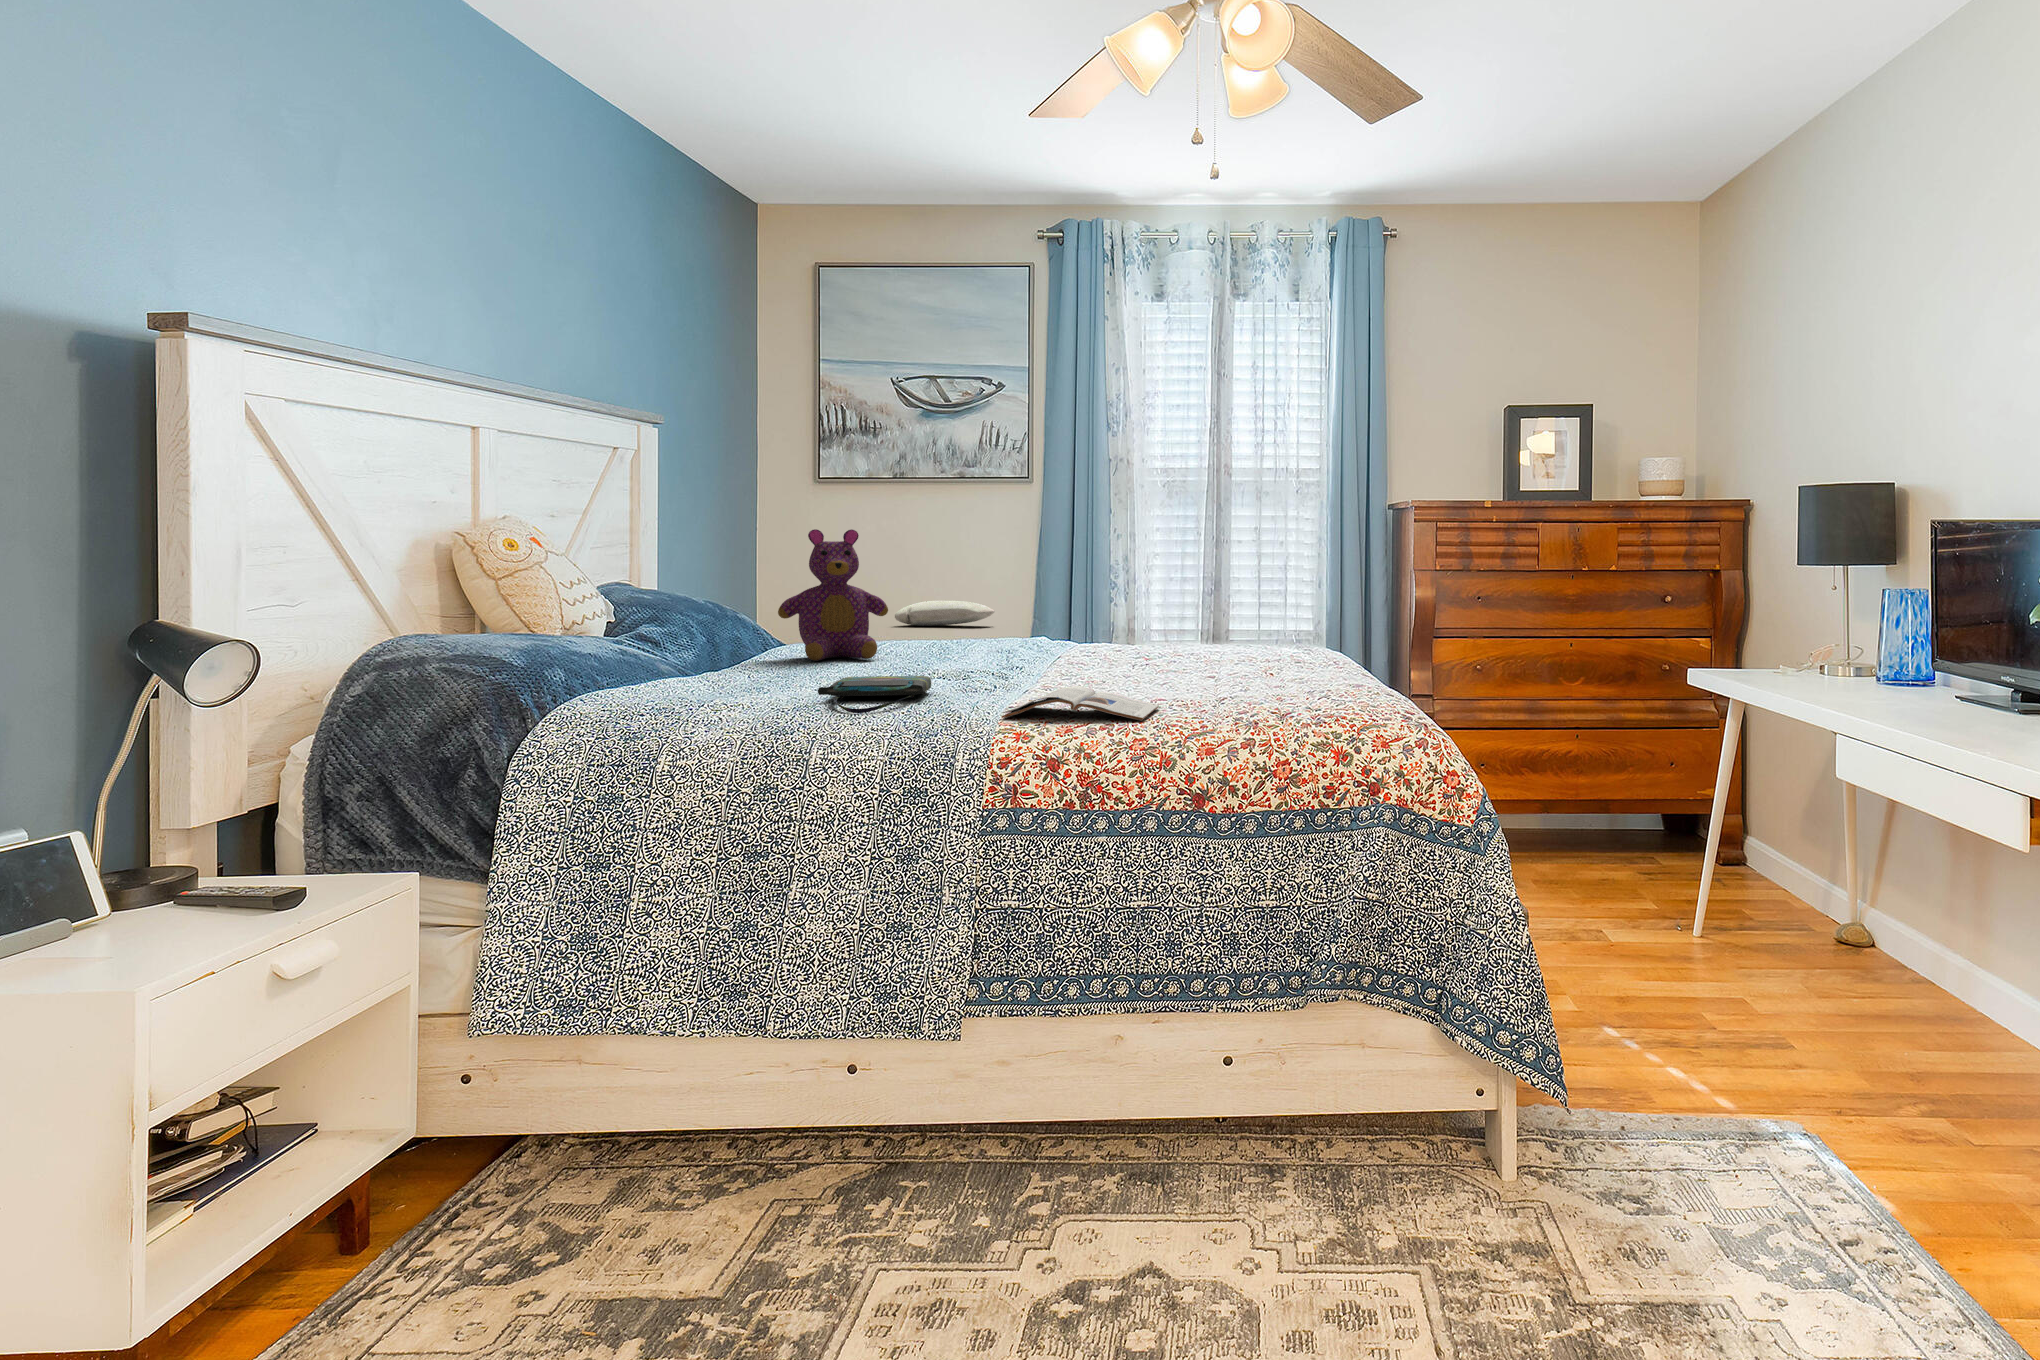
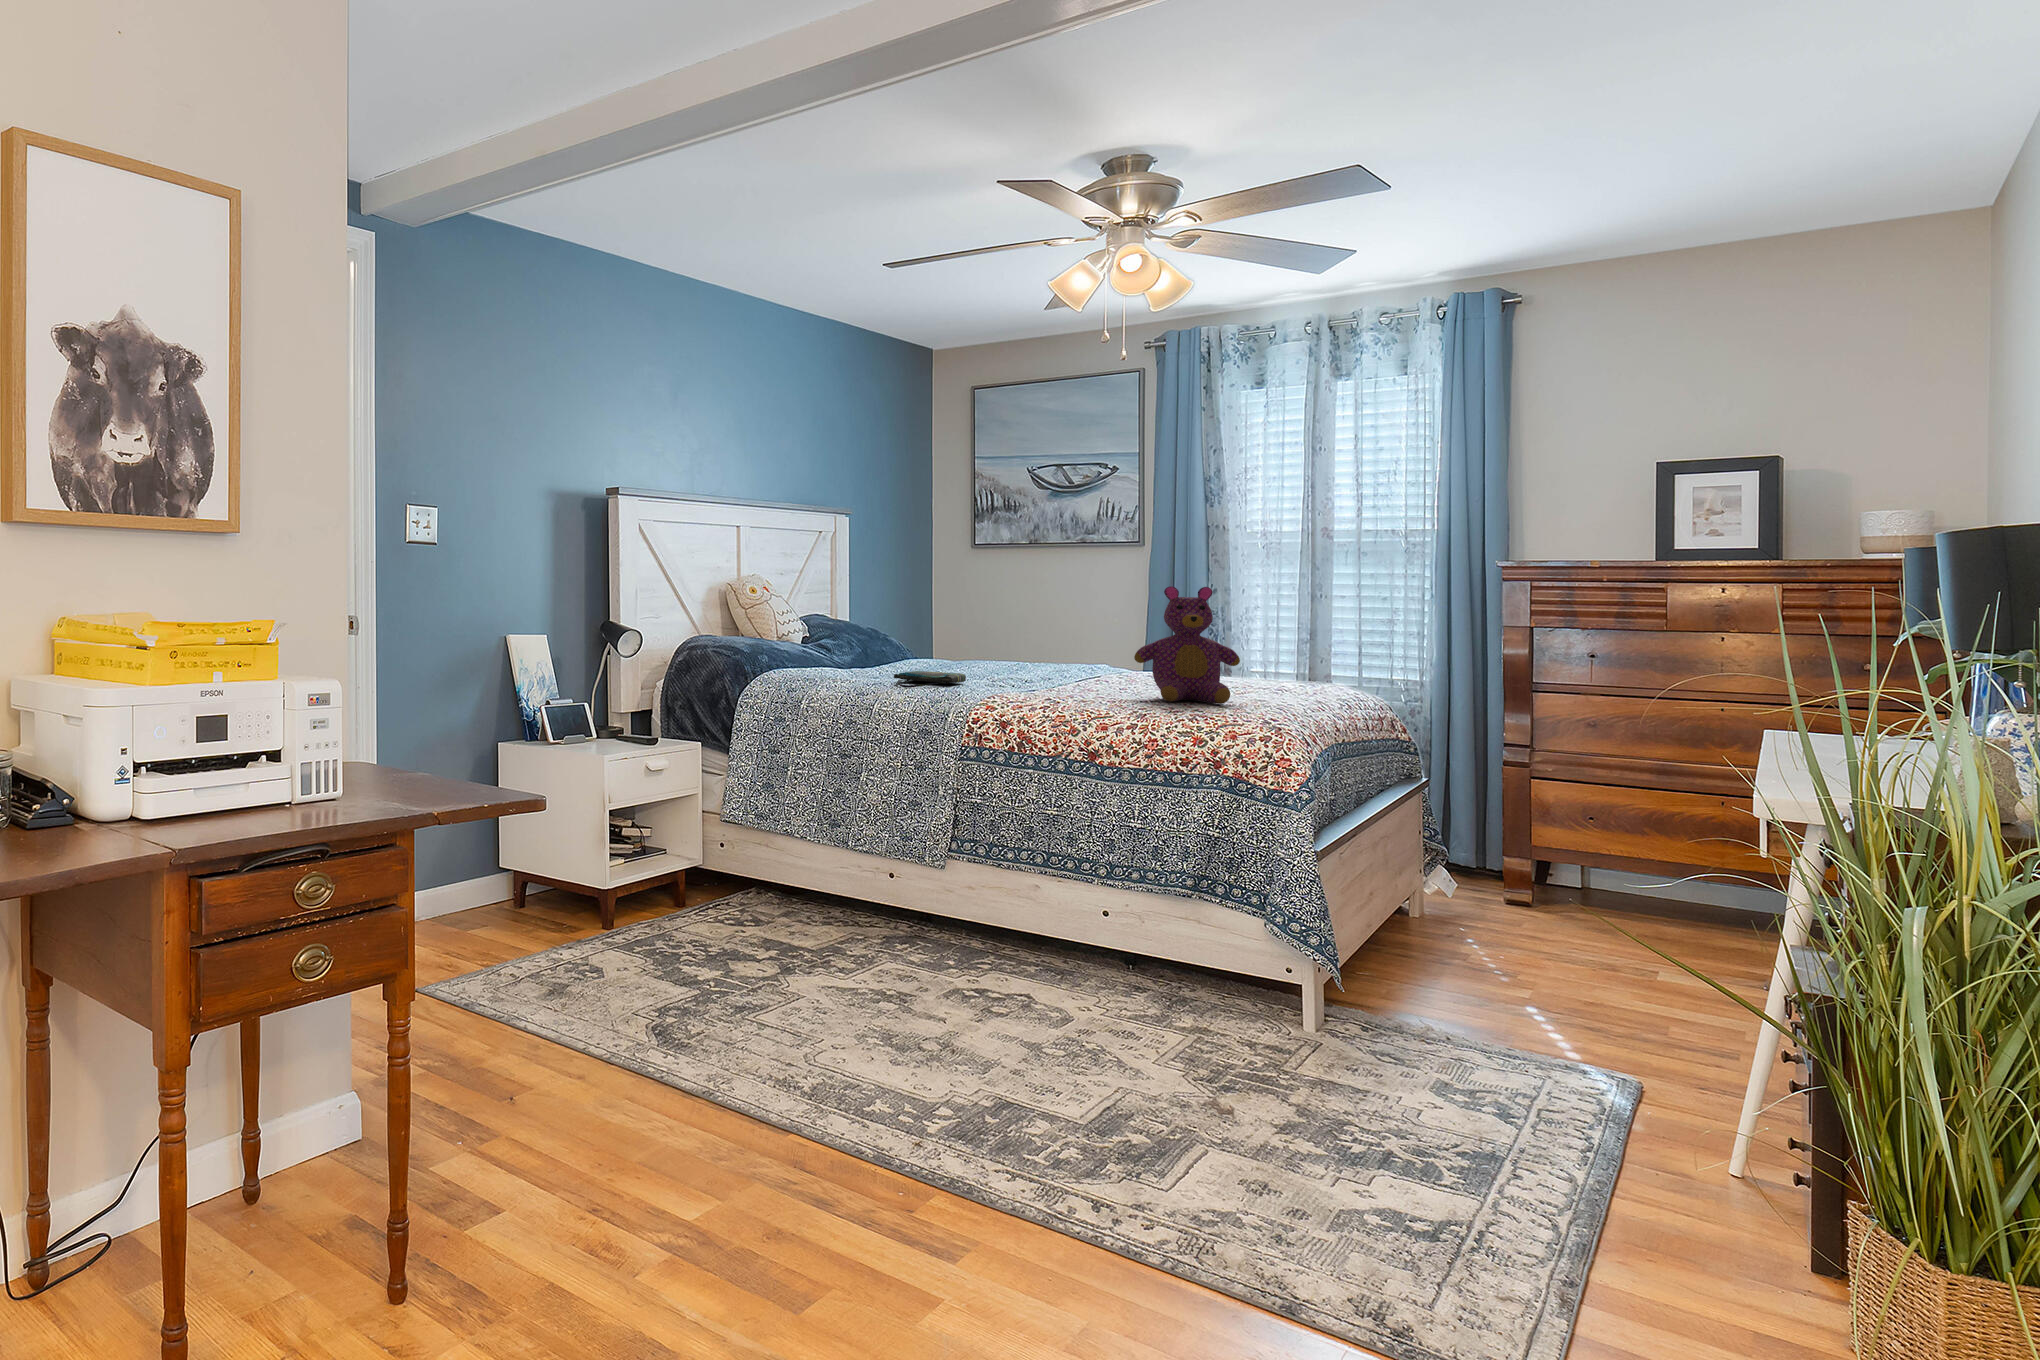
teddy bear: present [778,529,888,661] -> present [1134,586,1240,704]
pillow: present [895,601,995,626] -> none [1026,635,1106,653]
magazine: present [1002,686,1159,721] -> none [978,683,1087,703]

